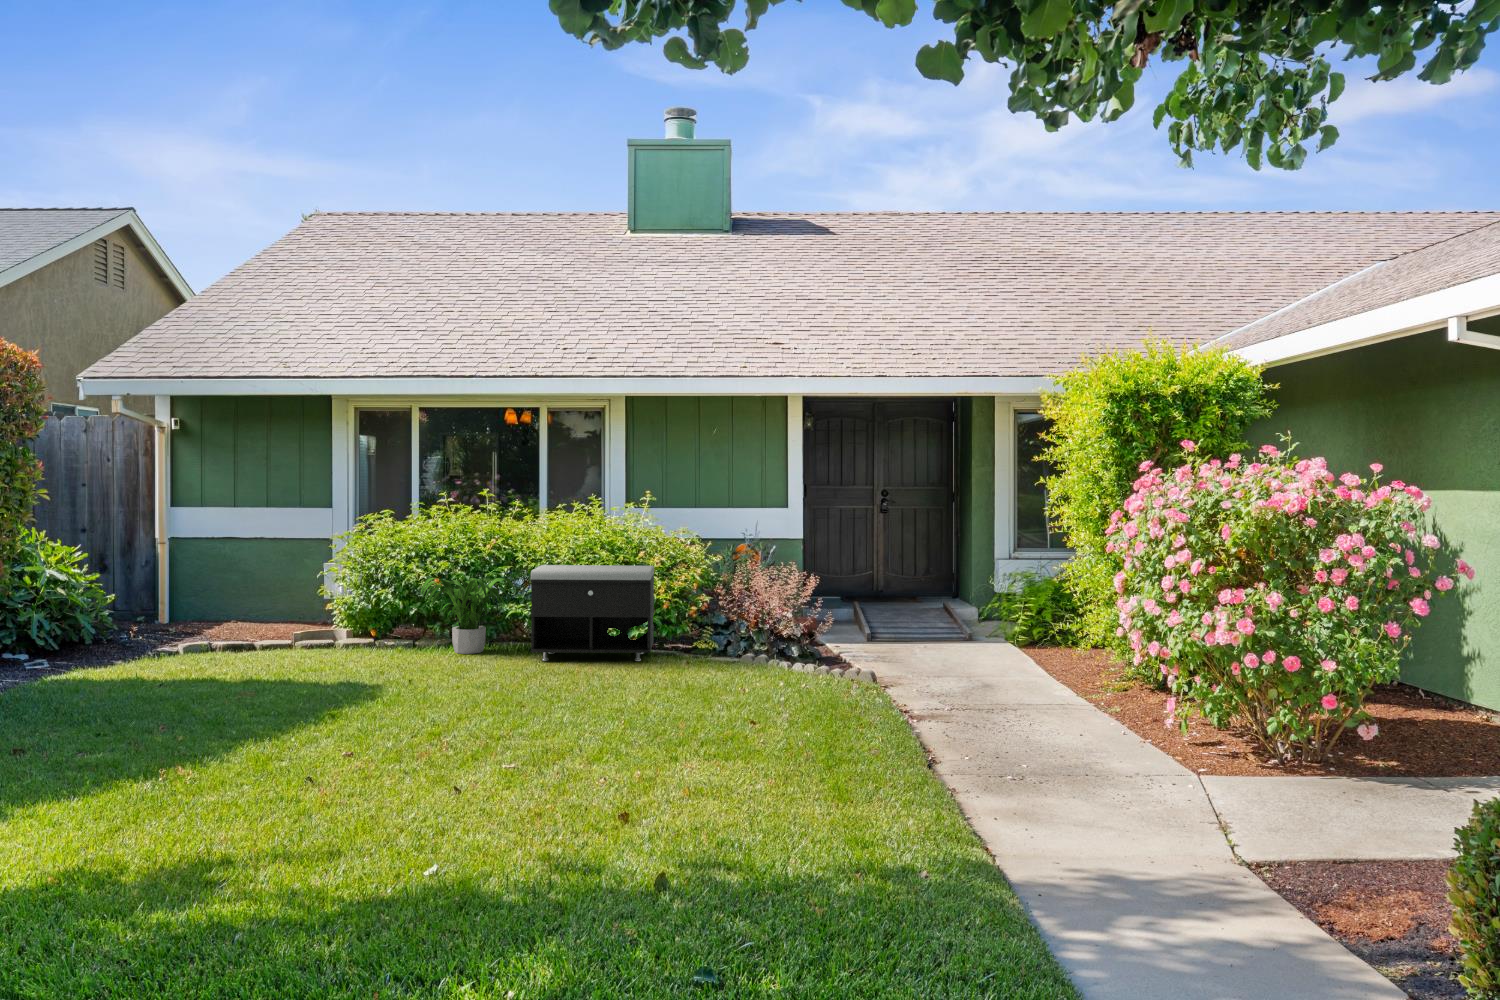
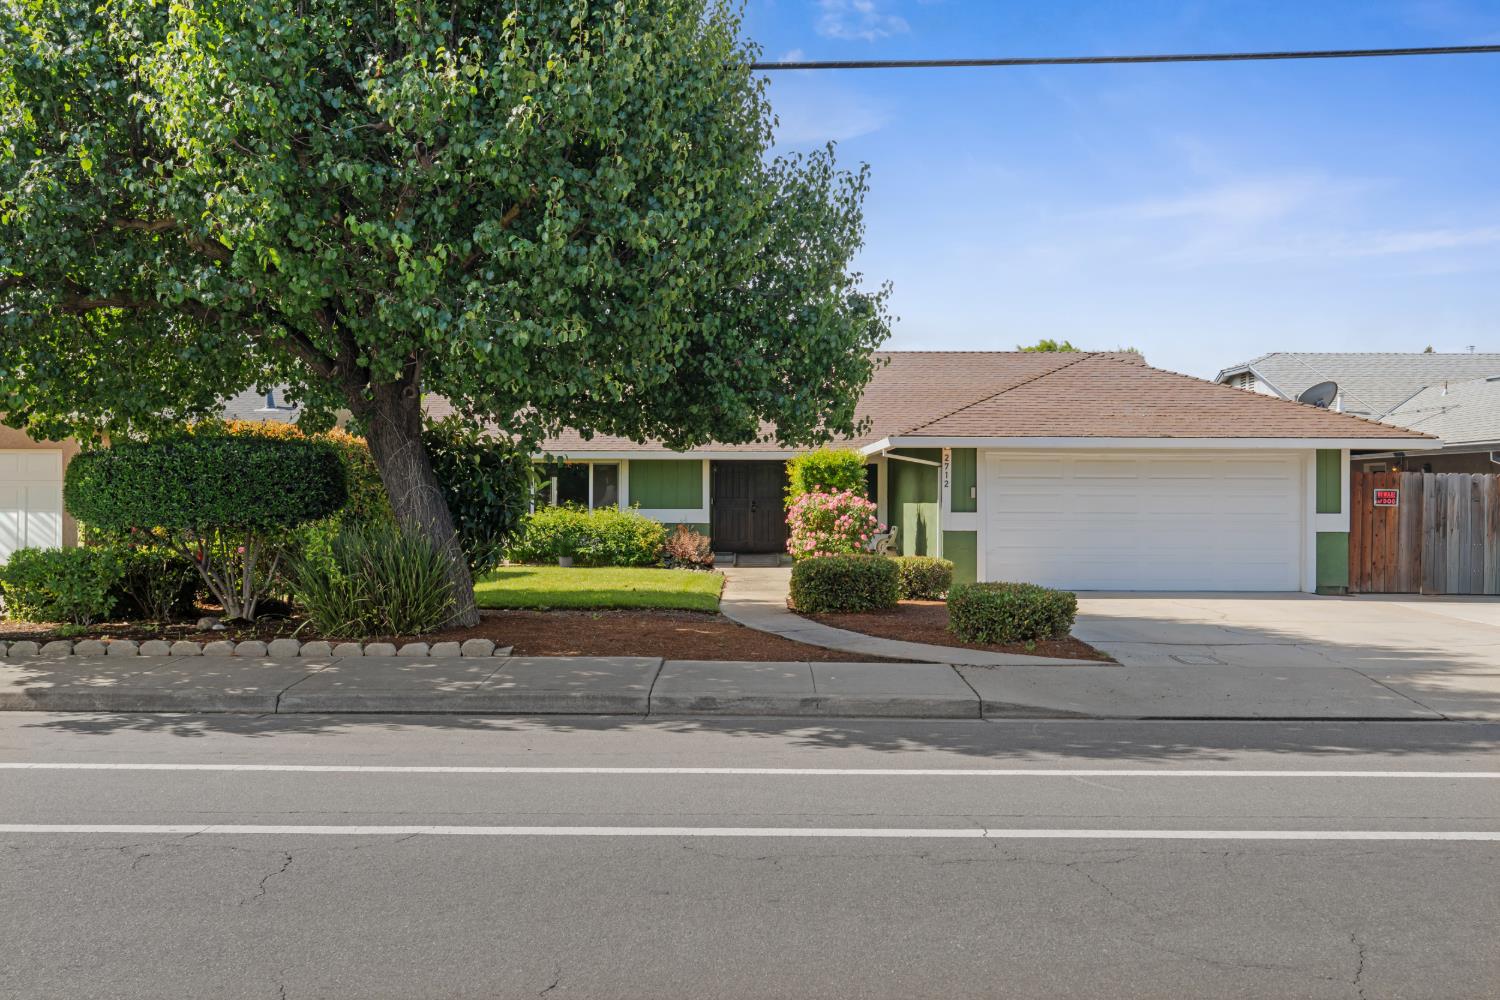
storage bench: present [531,565,654,661] -> none [590,532,638,569]

